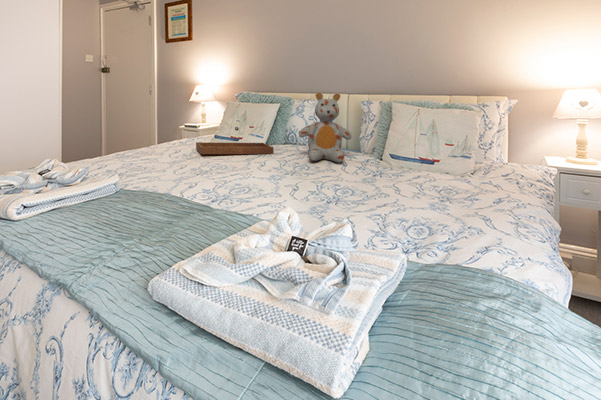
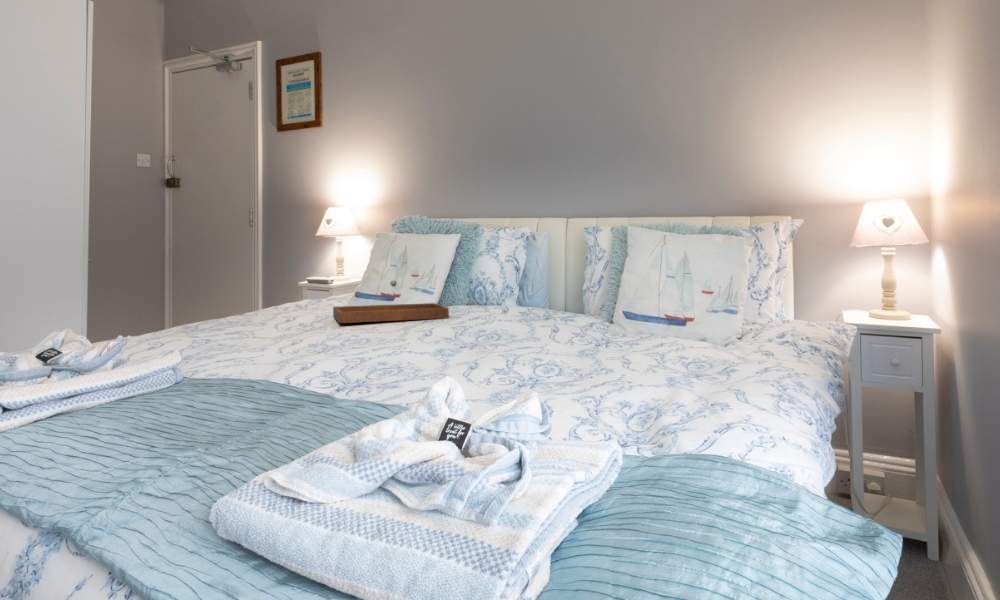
stuffed bear: present [299,92,352,162] -> none [485,225,565,325]

